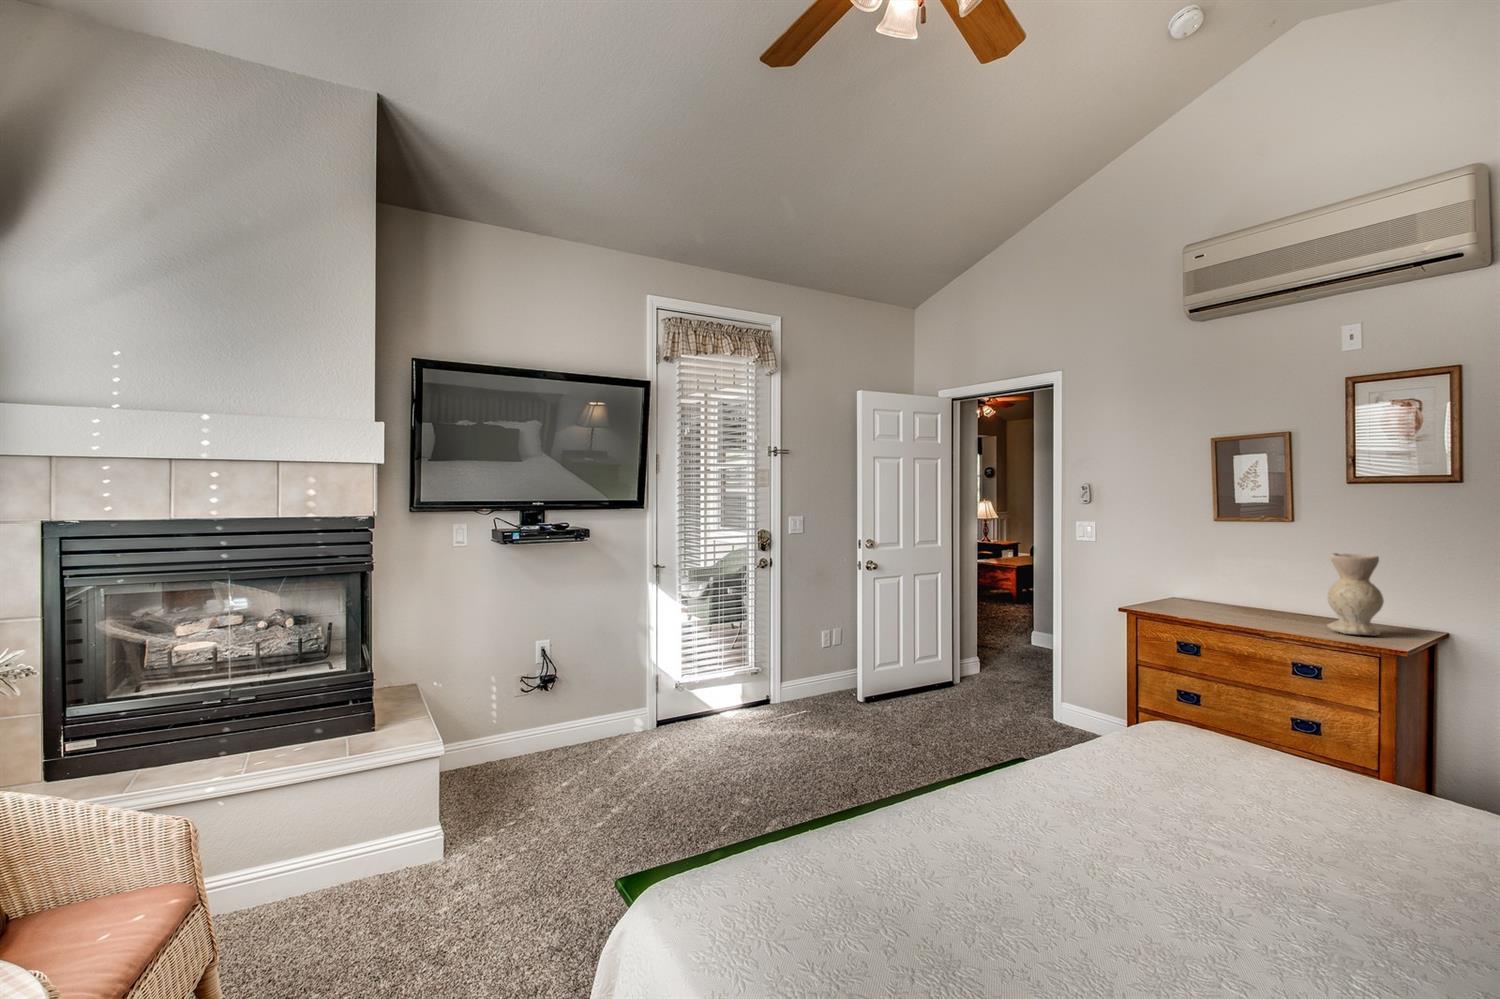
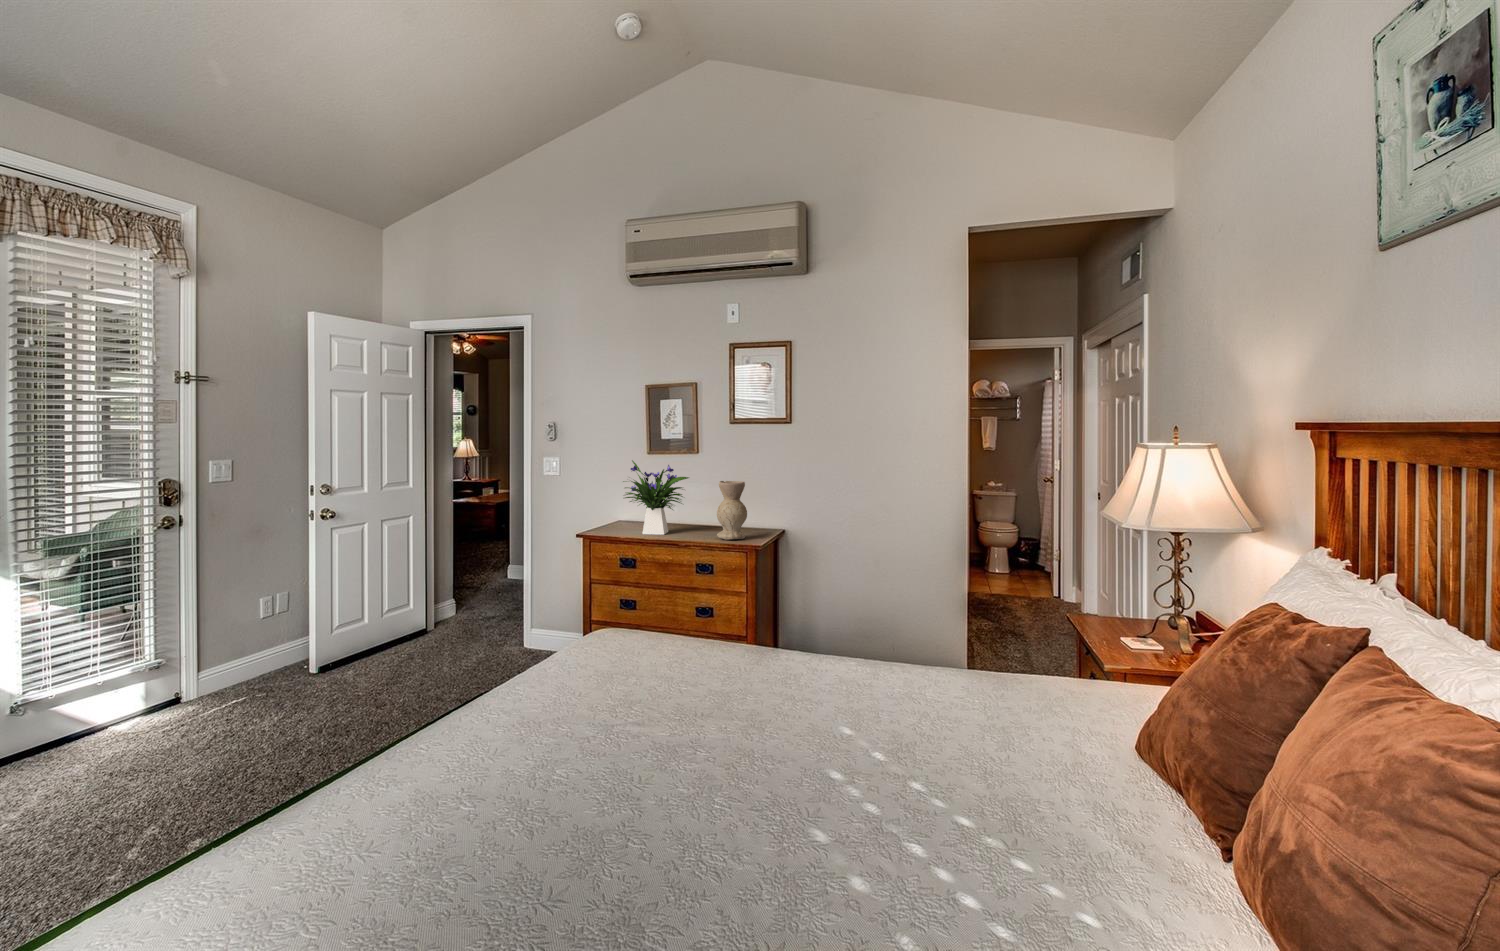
flower arrangement: none [1176,523,1279,617] -> present [623,460,689,535]

